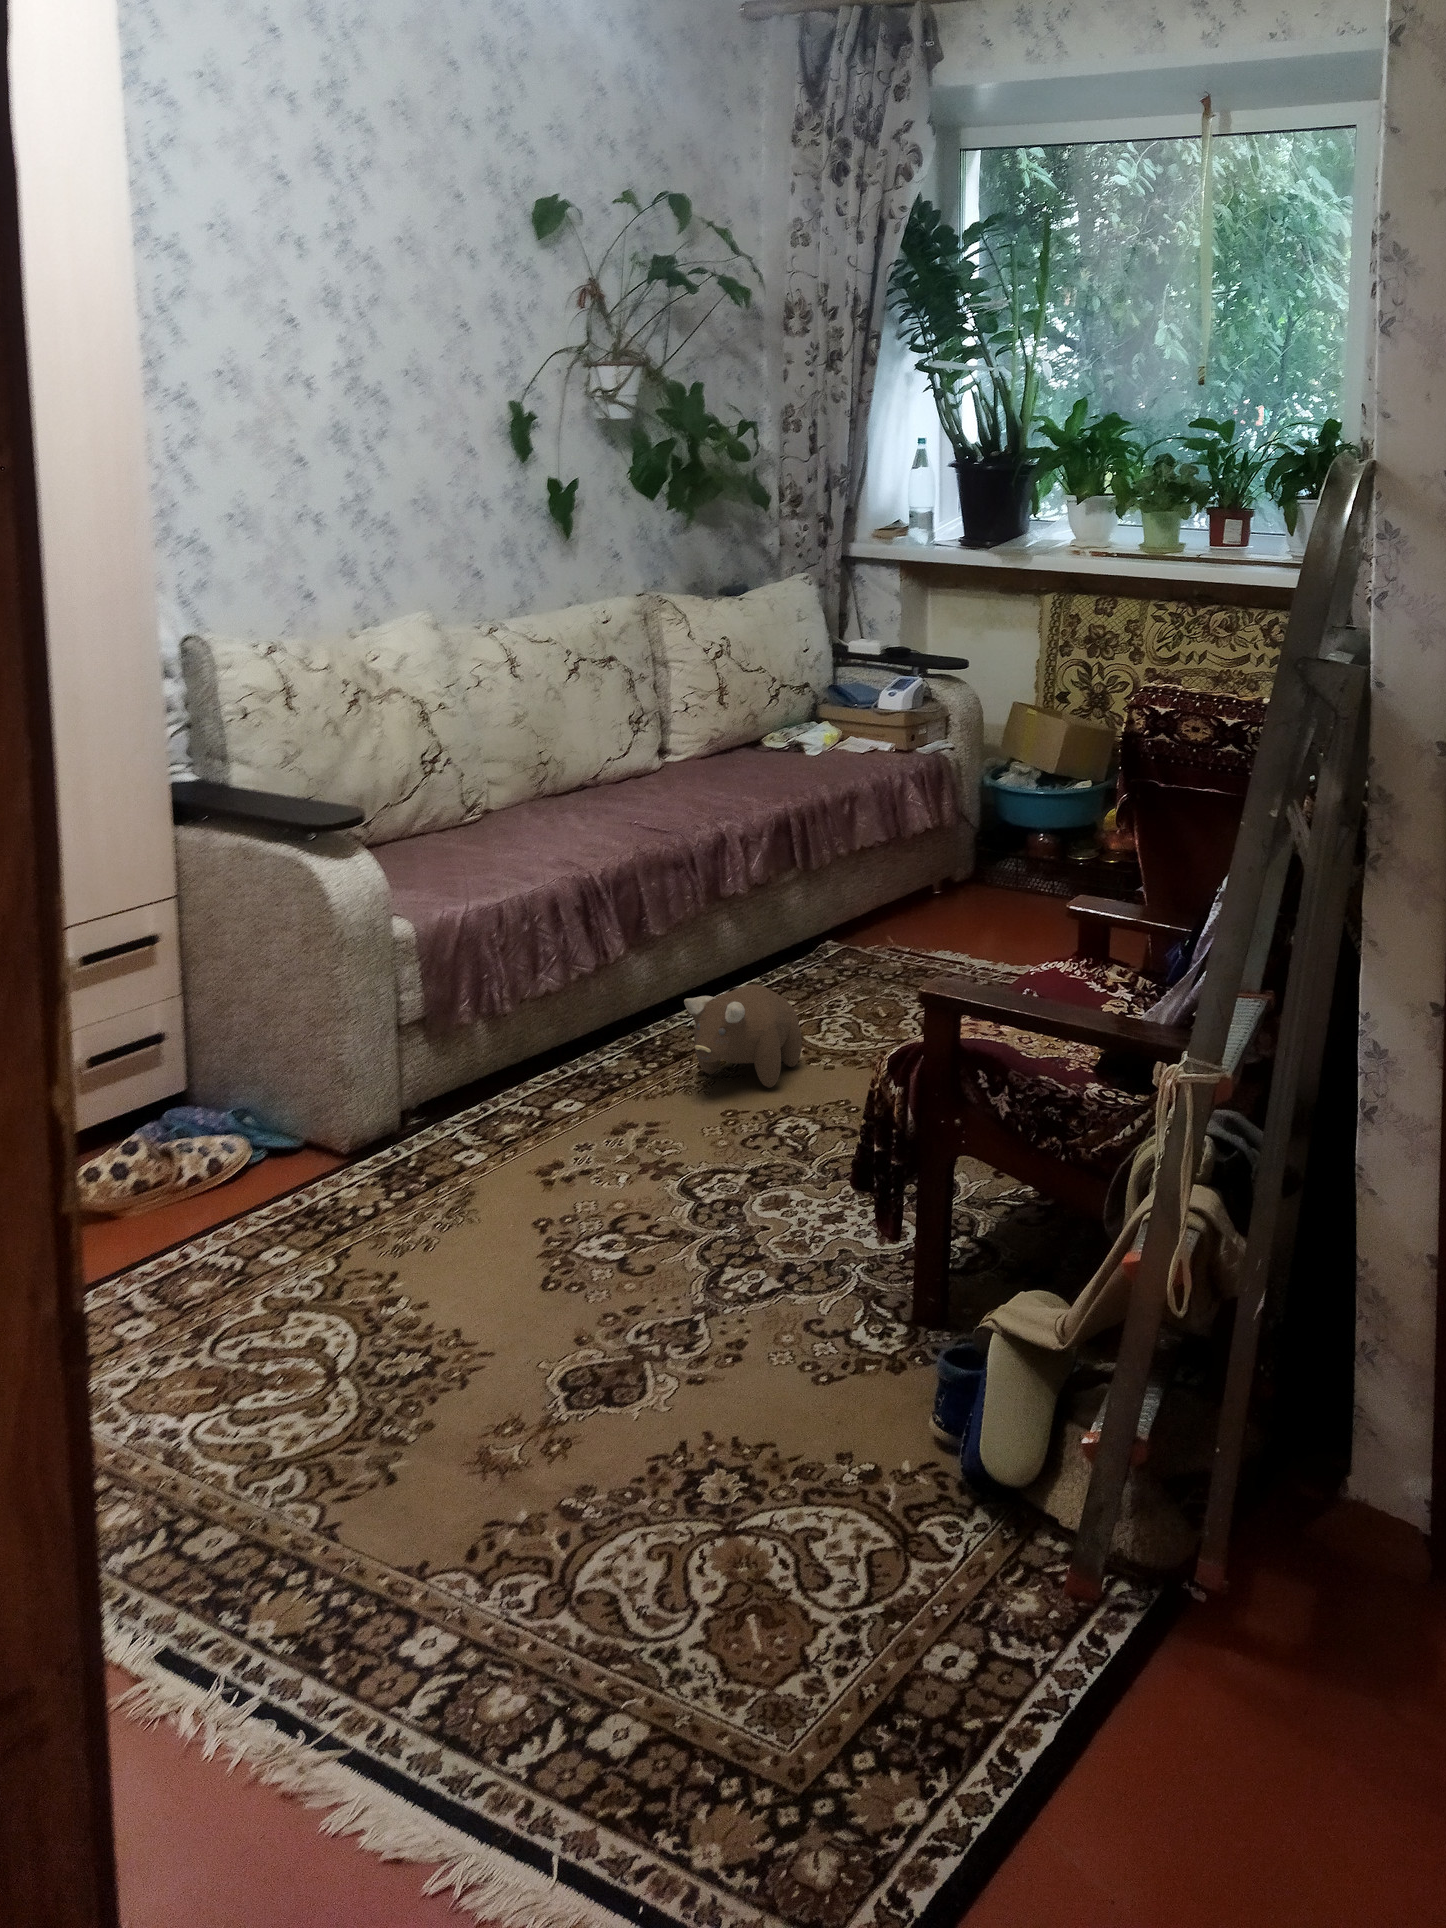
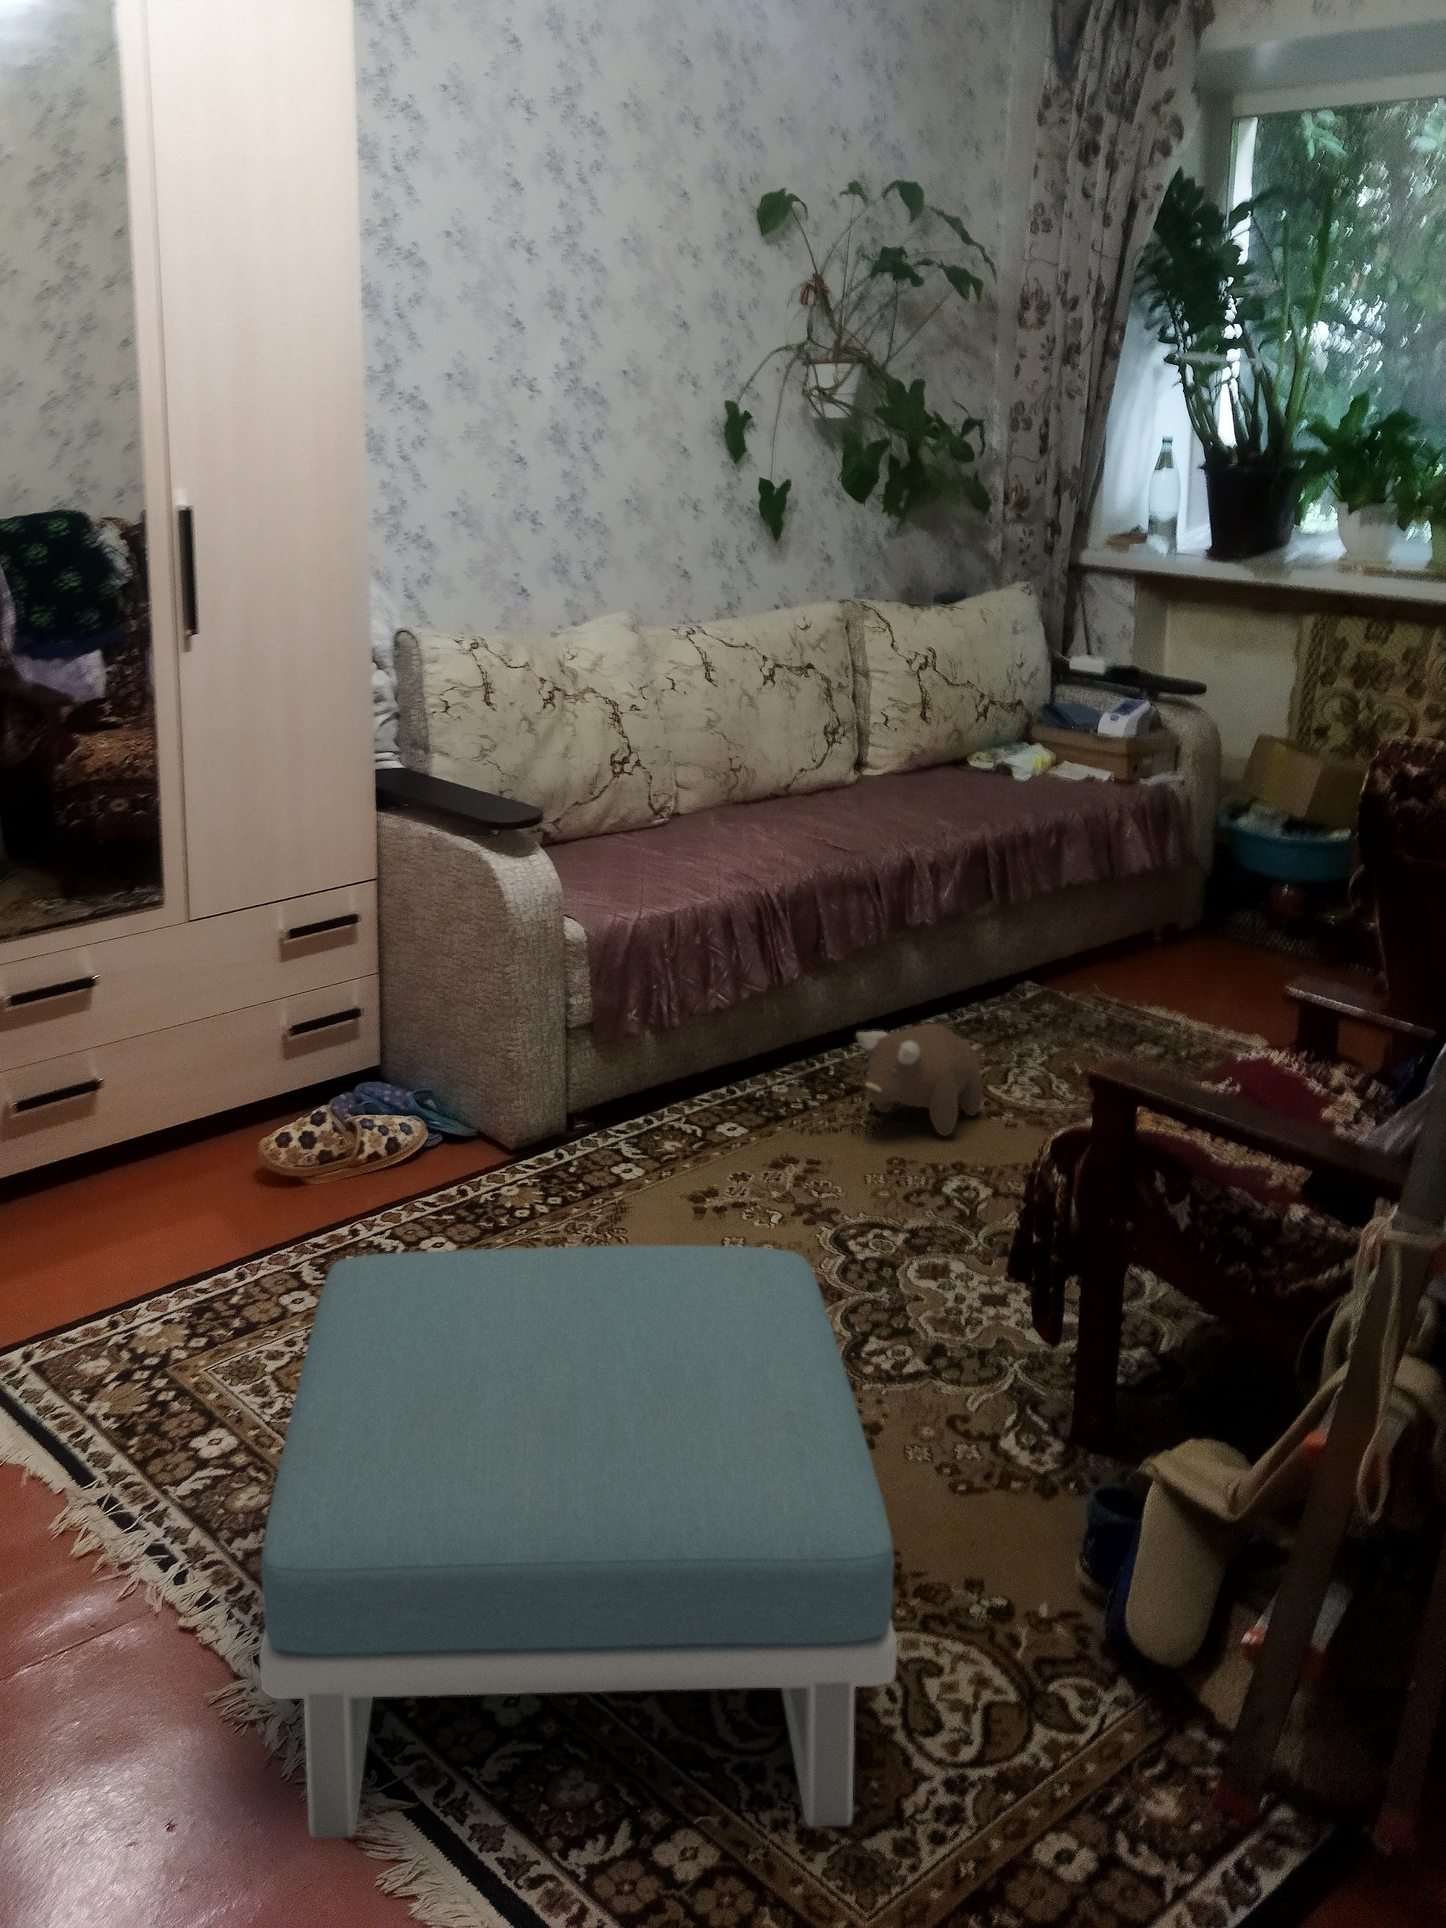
footstool: none [181,1190,799,1806] -> present [259,1245,897,1838]

